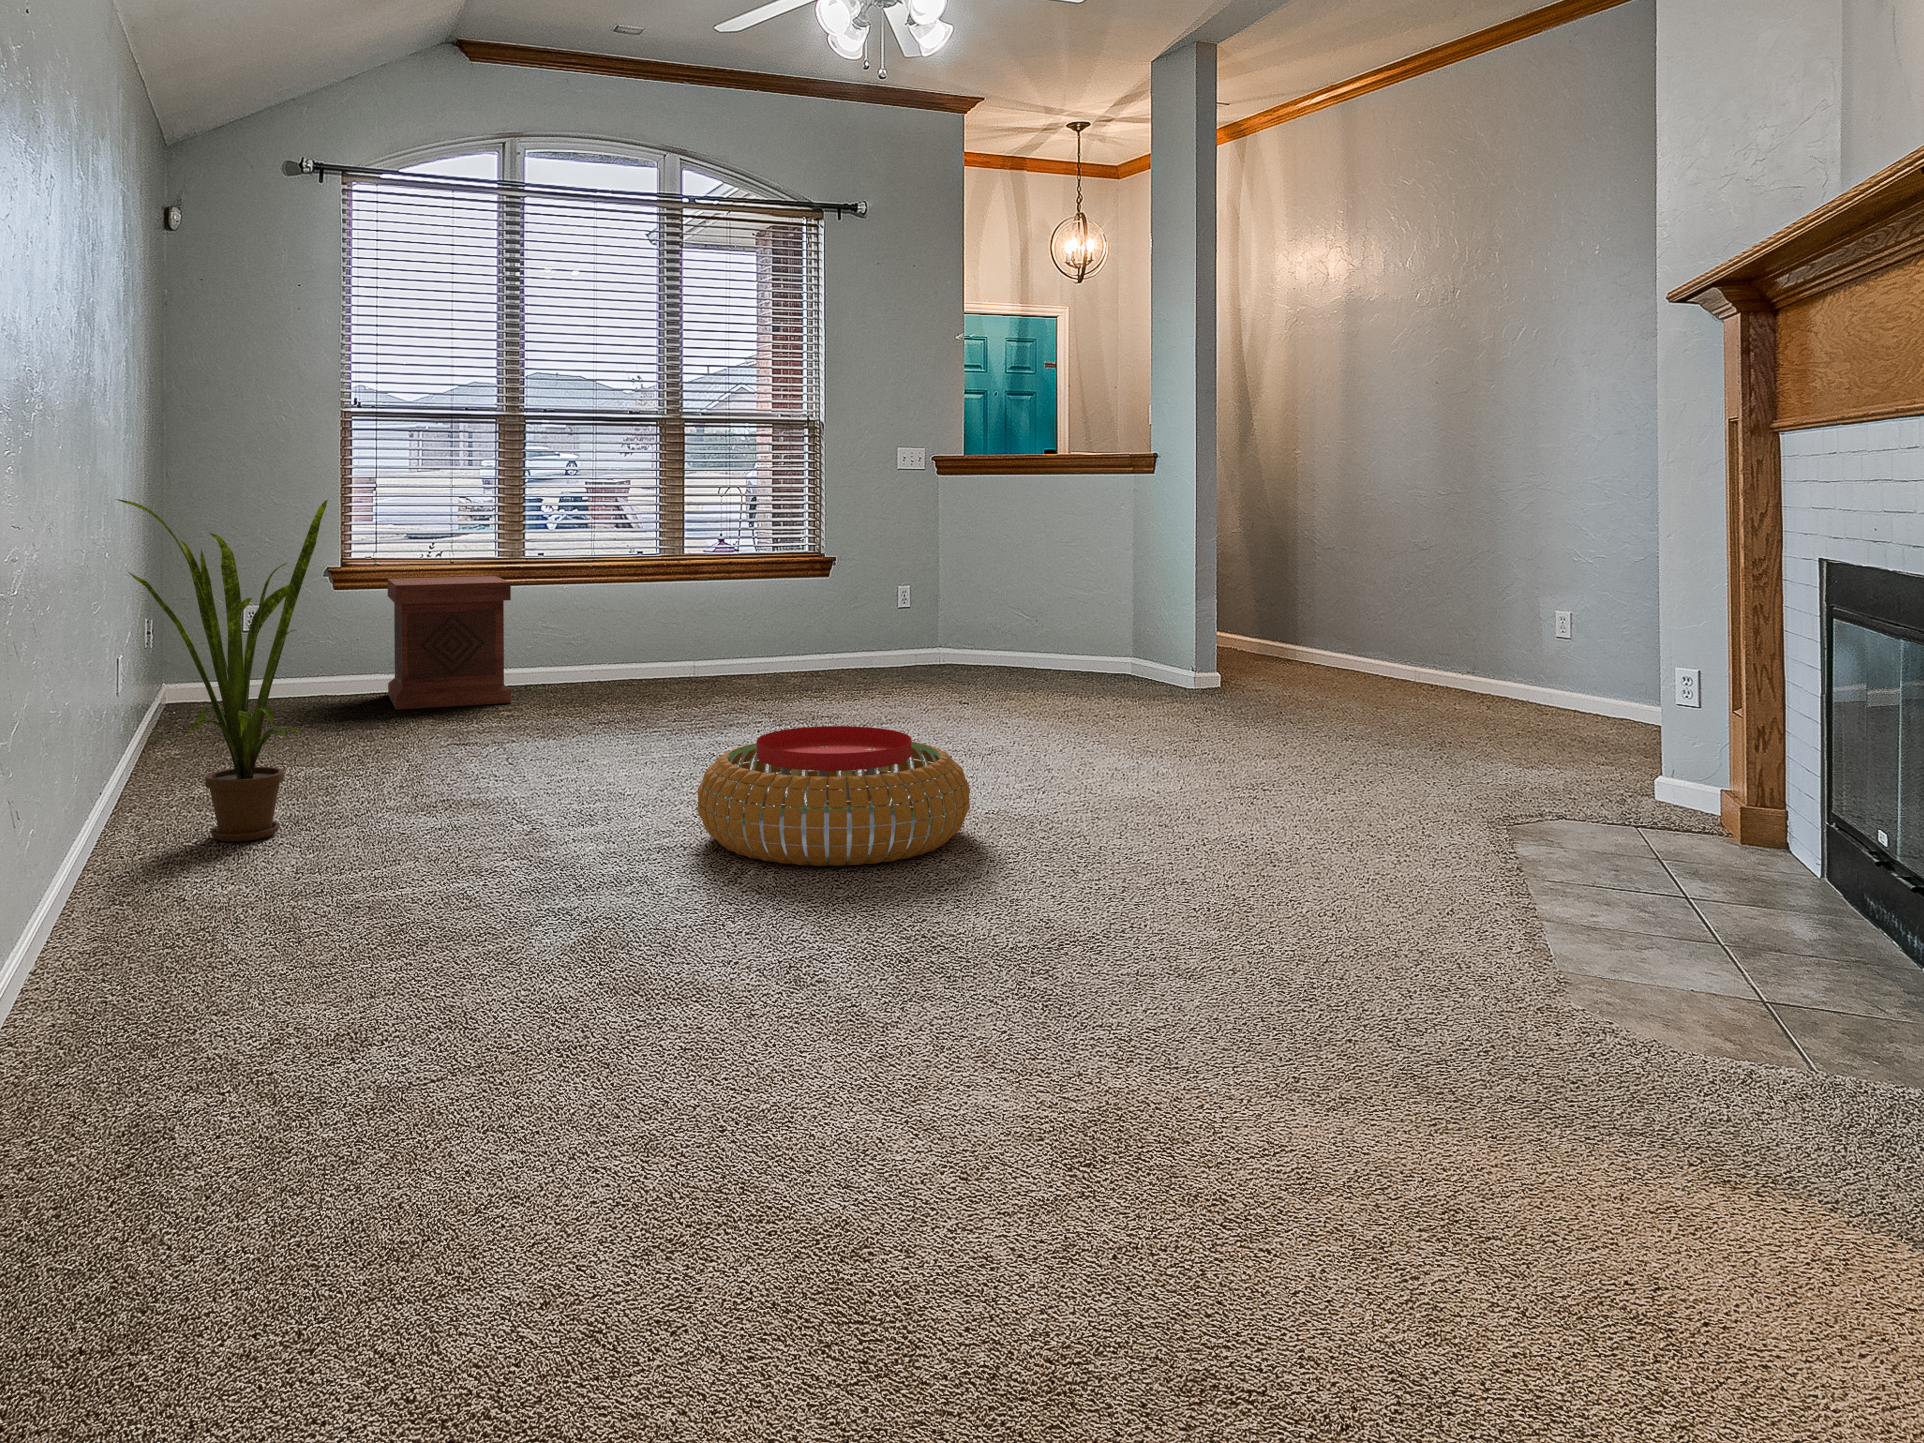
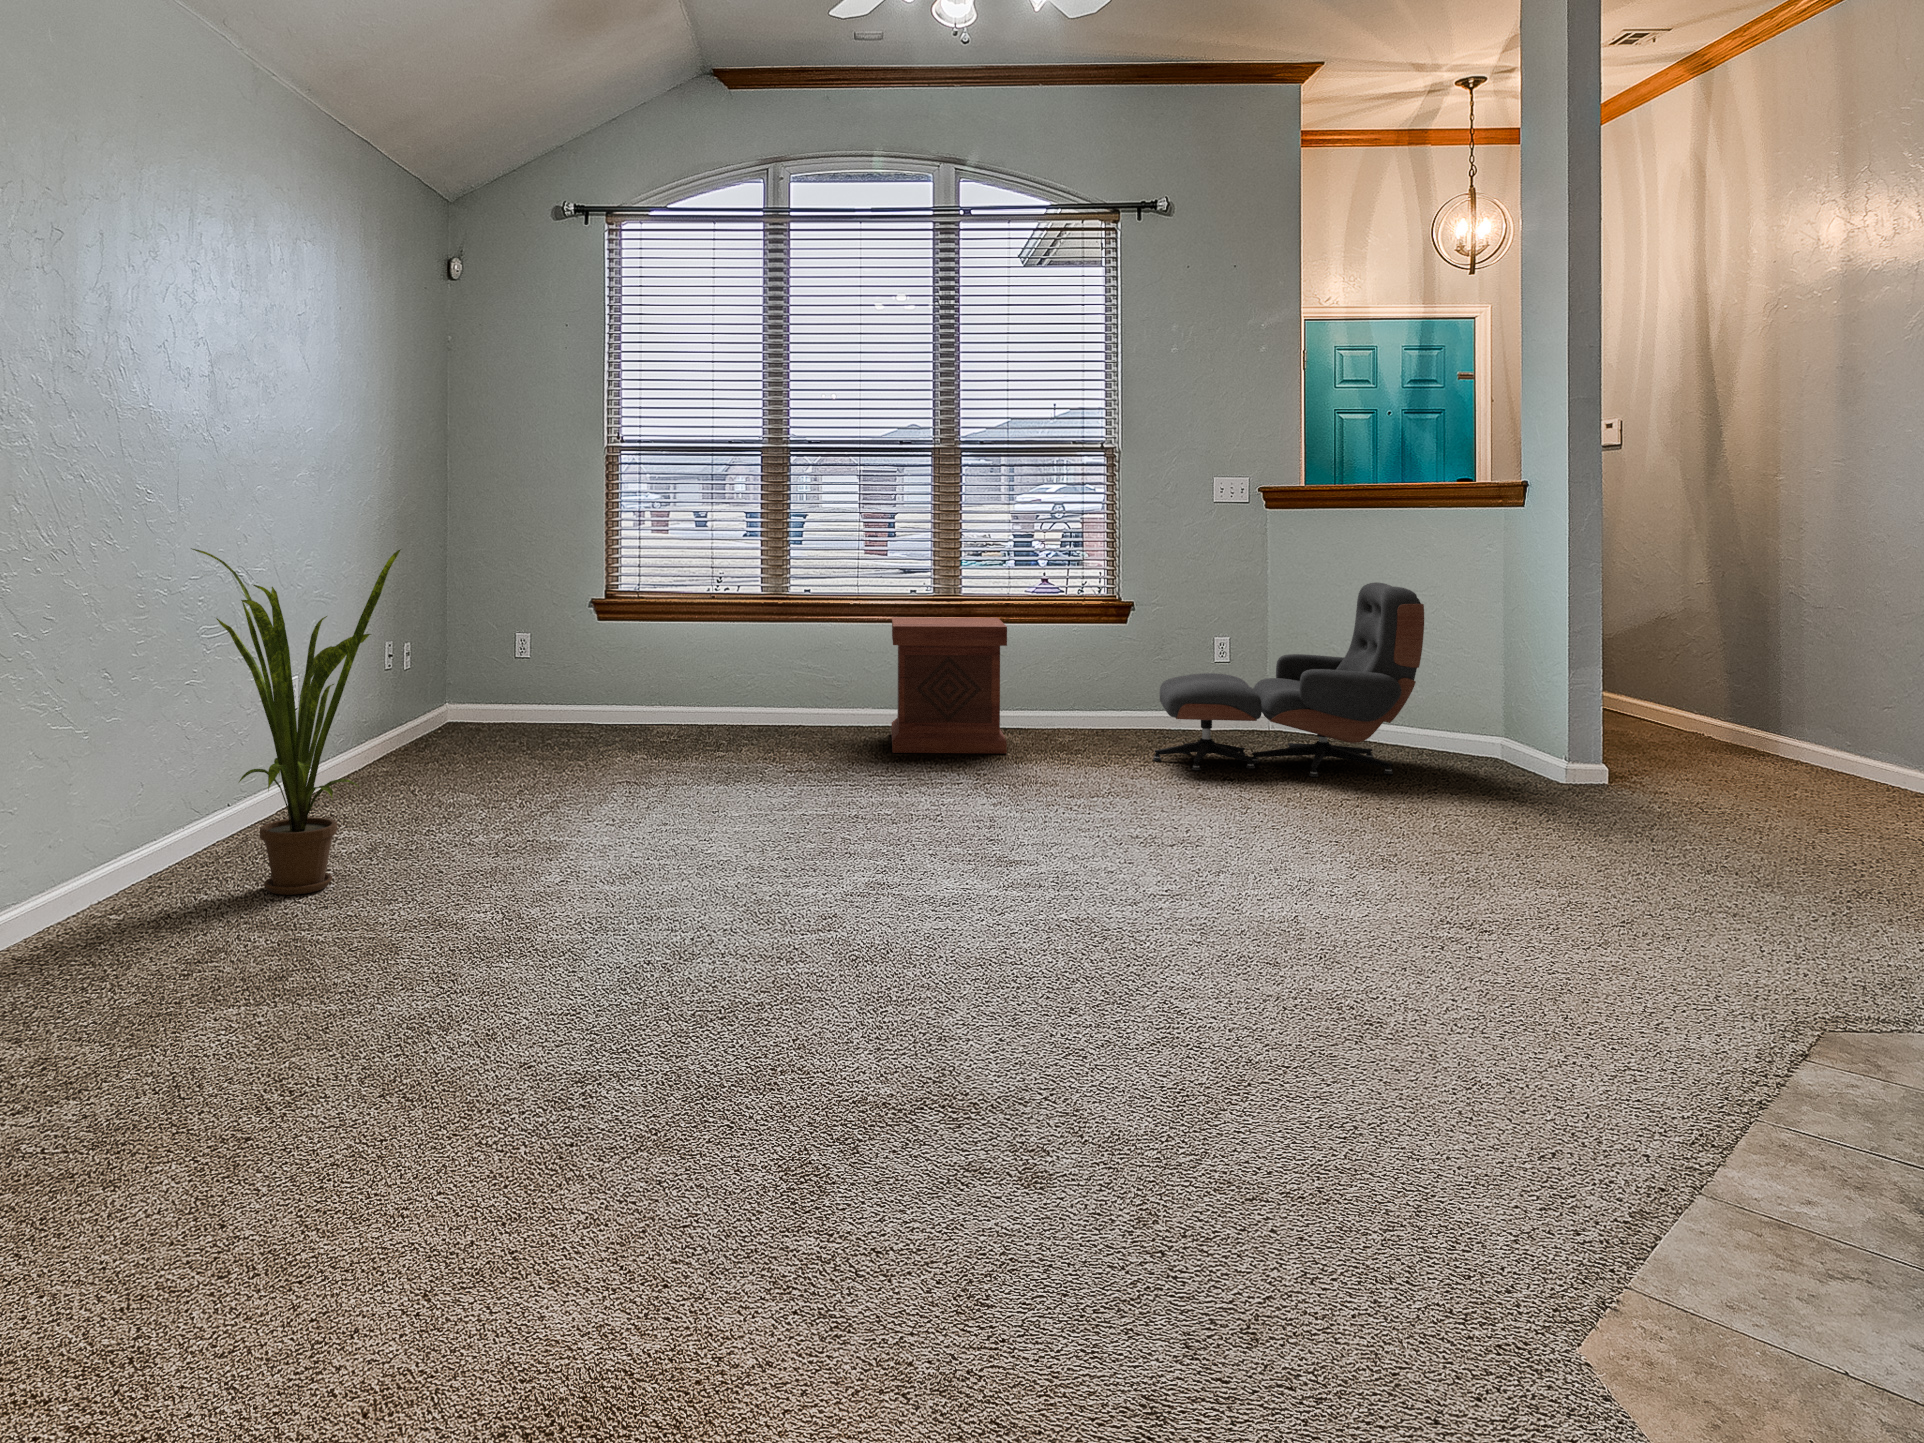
lounge chair: none [876,531,1092,690] -> present [1153,582,1424,777]
side table: present [388,576,511,710] -> present [892,617,1007,753]
pouf: present [698,726,970,866] -> none [667,833,999,1021]

